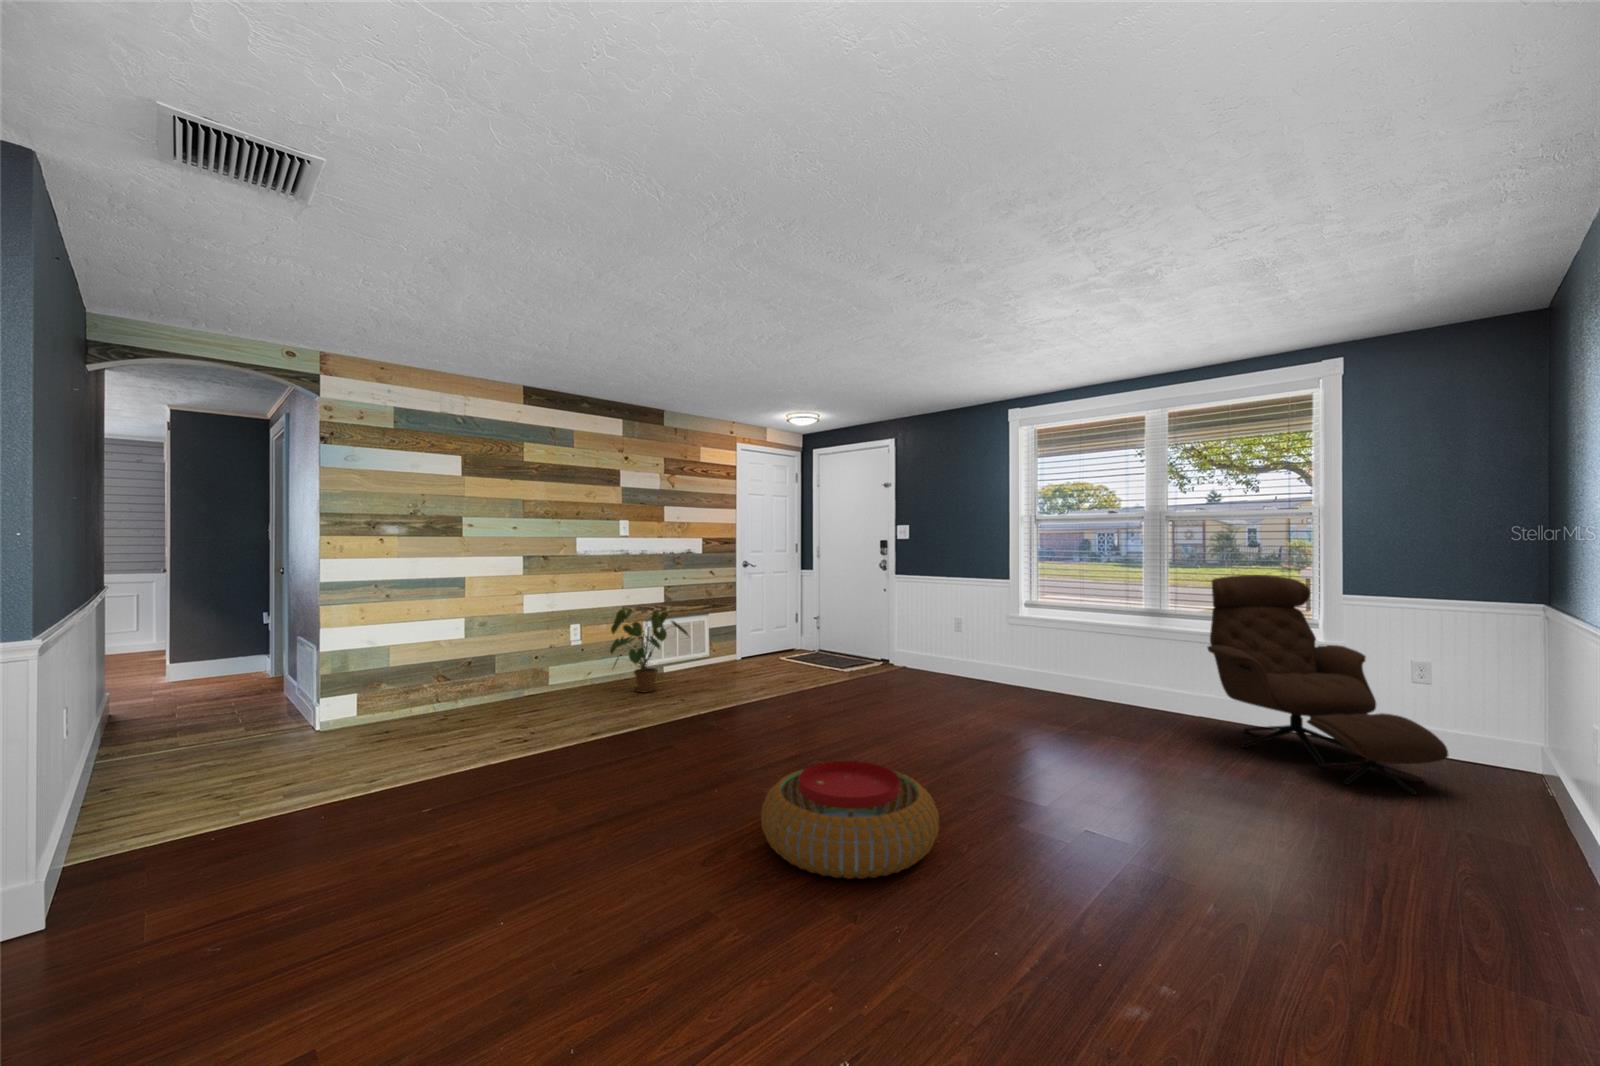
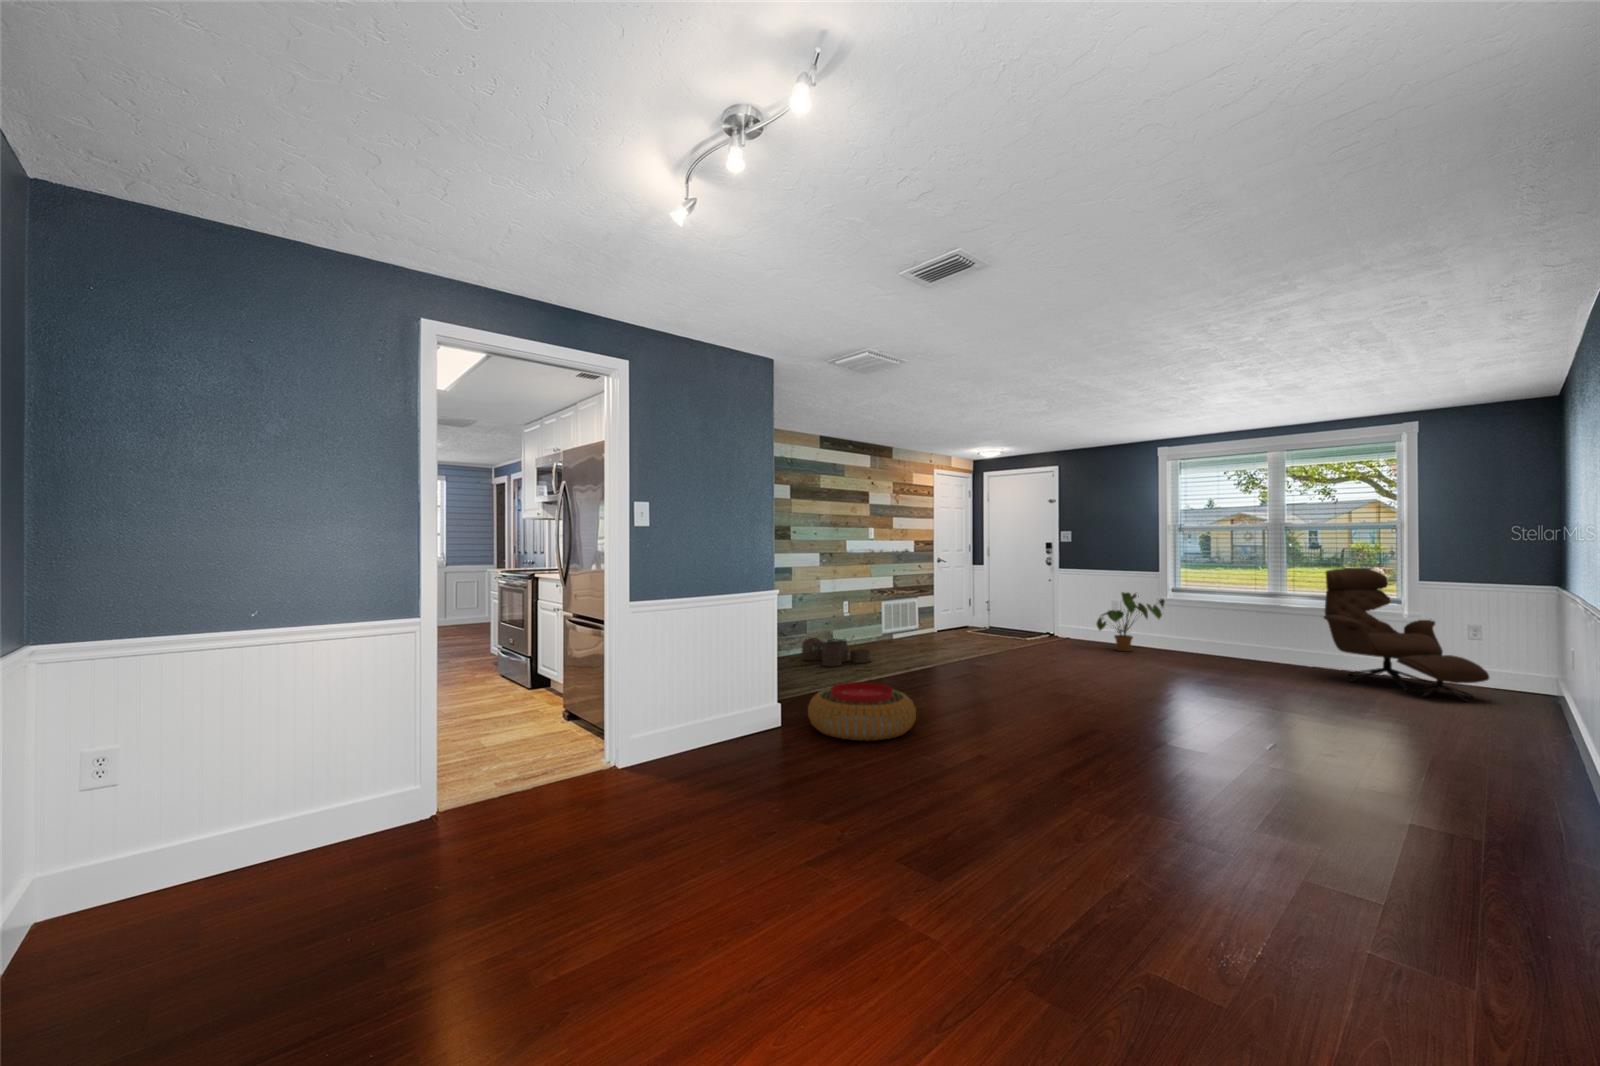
house plant: present [610,609,688,692] -> present [1097,592,1165,652]
woven basket: none [477,676,572,727] -> present [801,636,870,667]
pouf: present [761,761,939,879] -> present [808,682,916,741]

